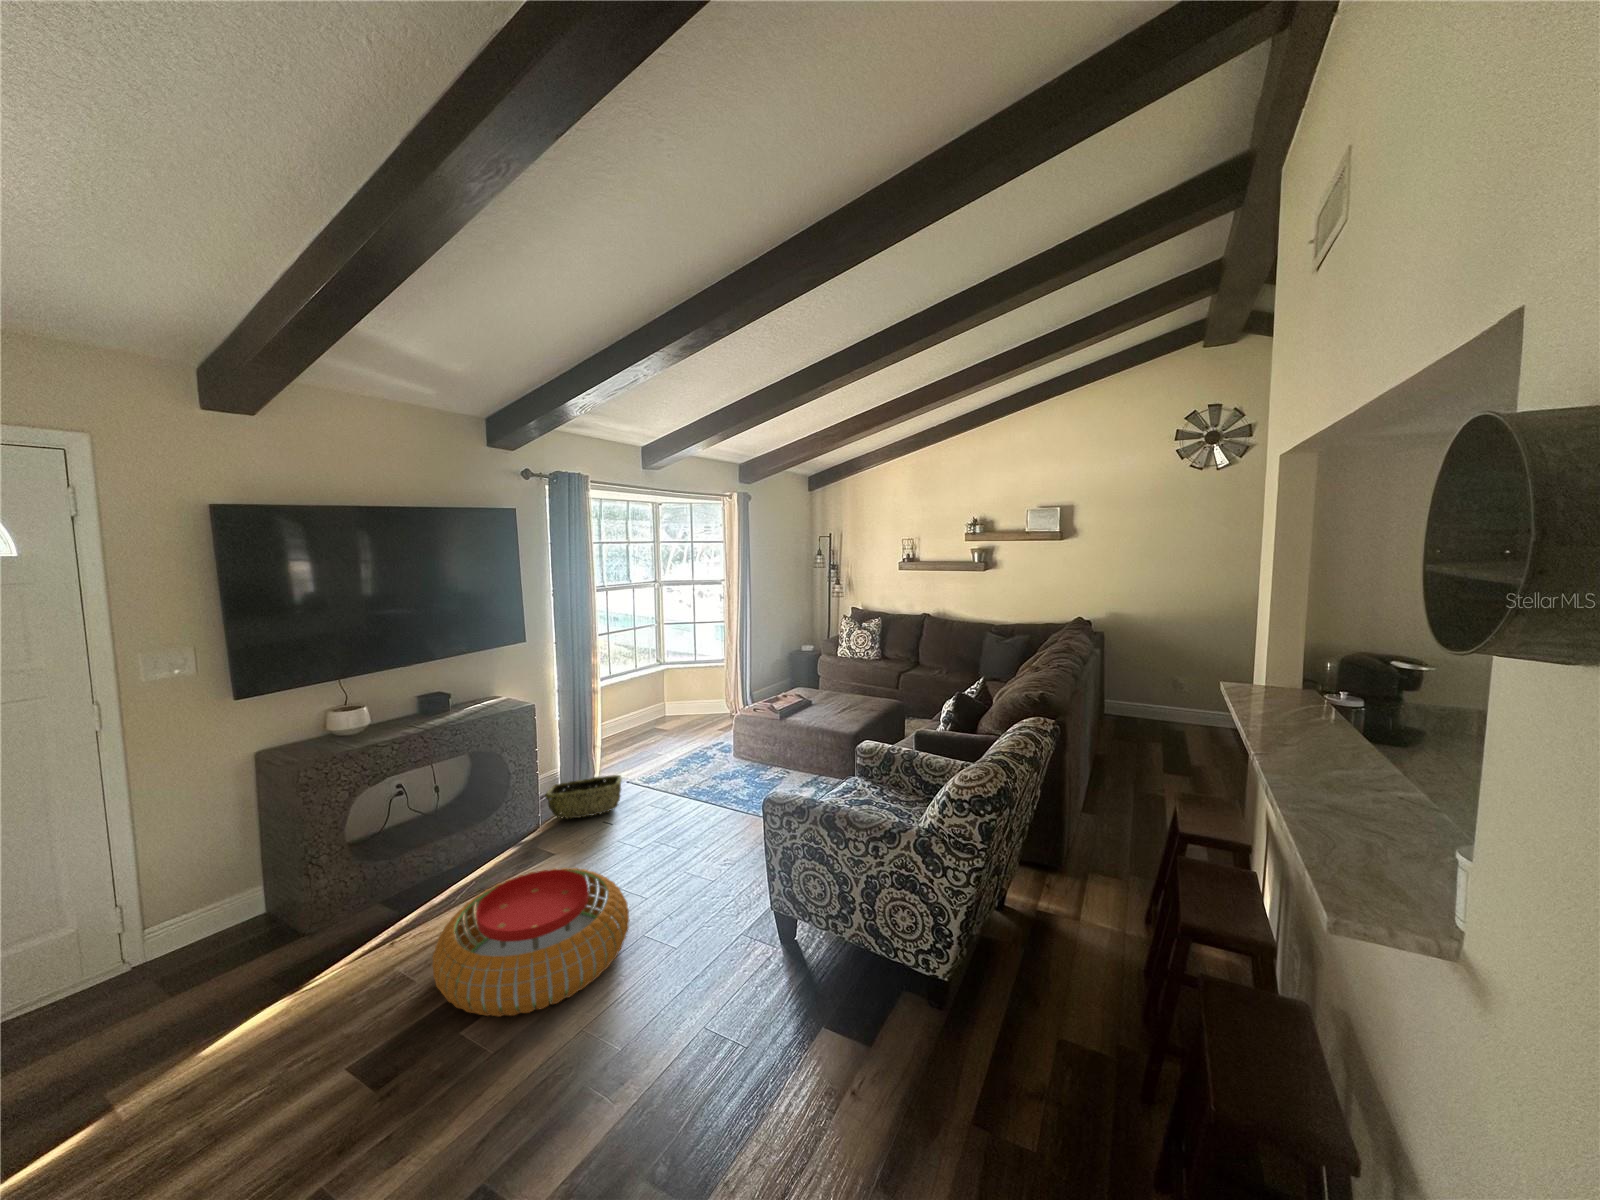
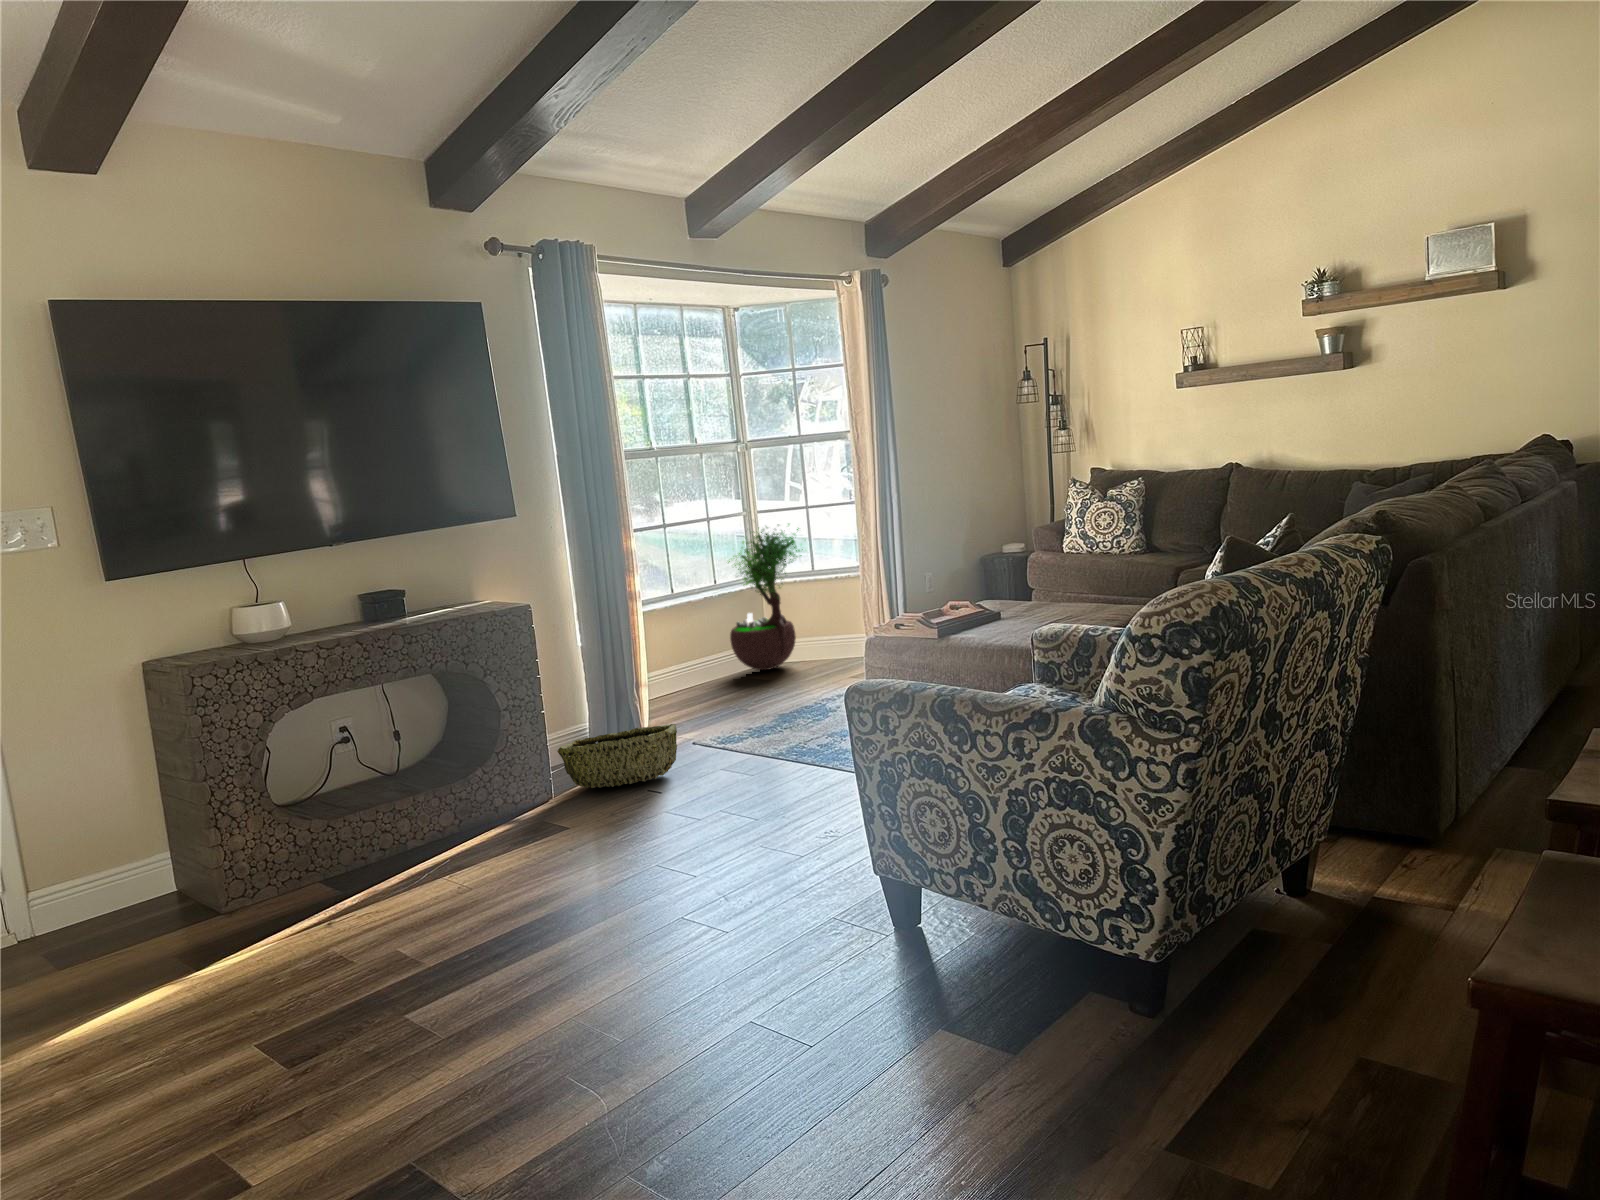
potted tree: none [643,636,694,724] -> present [728,527,803,670]
pouf: present [432,868,629,1017] -> none [376,822,658,1002]

